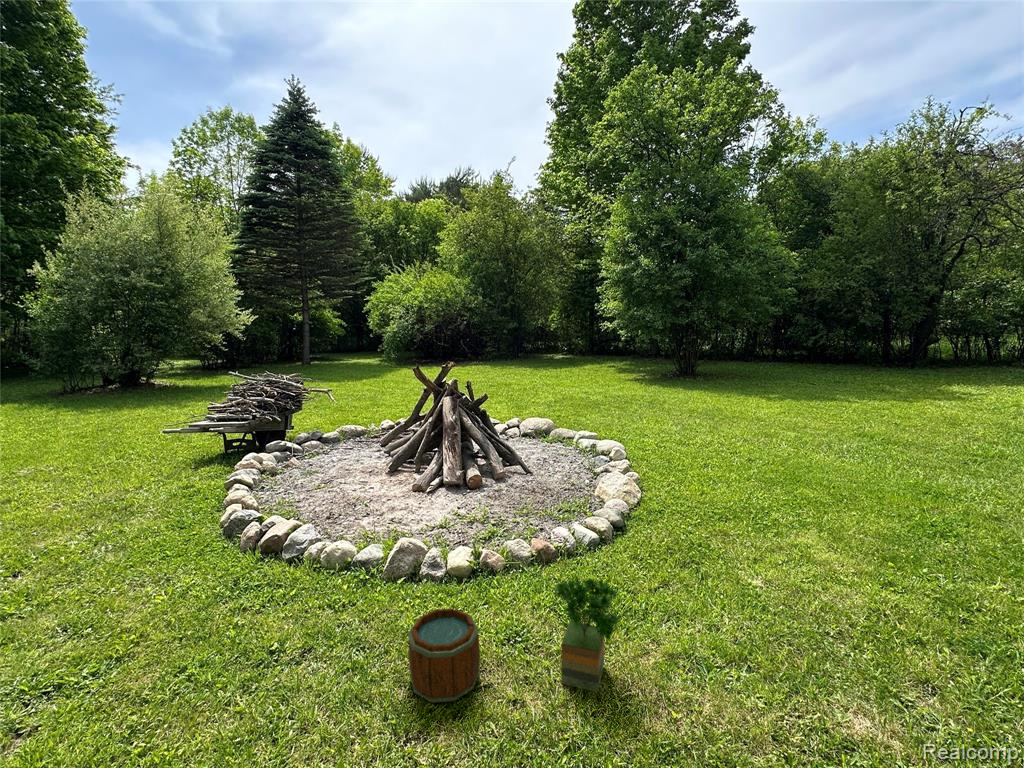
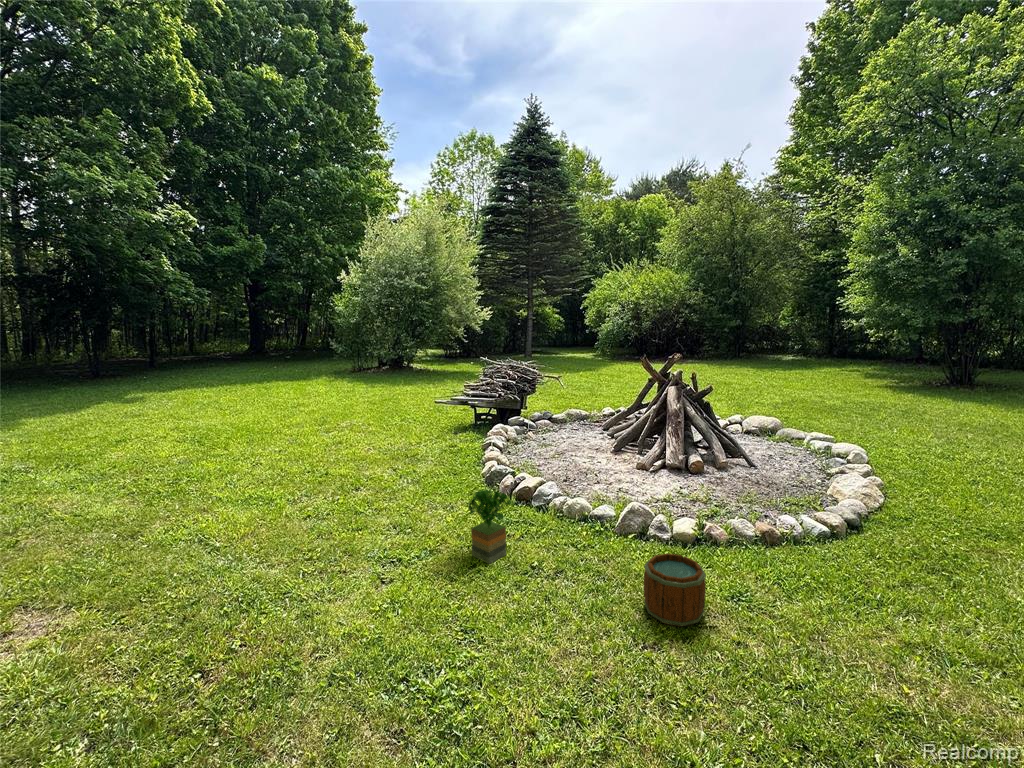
potted tree: present [554,578,620,692] -> present [468,490,512,564]

